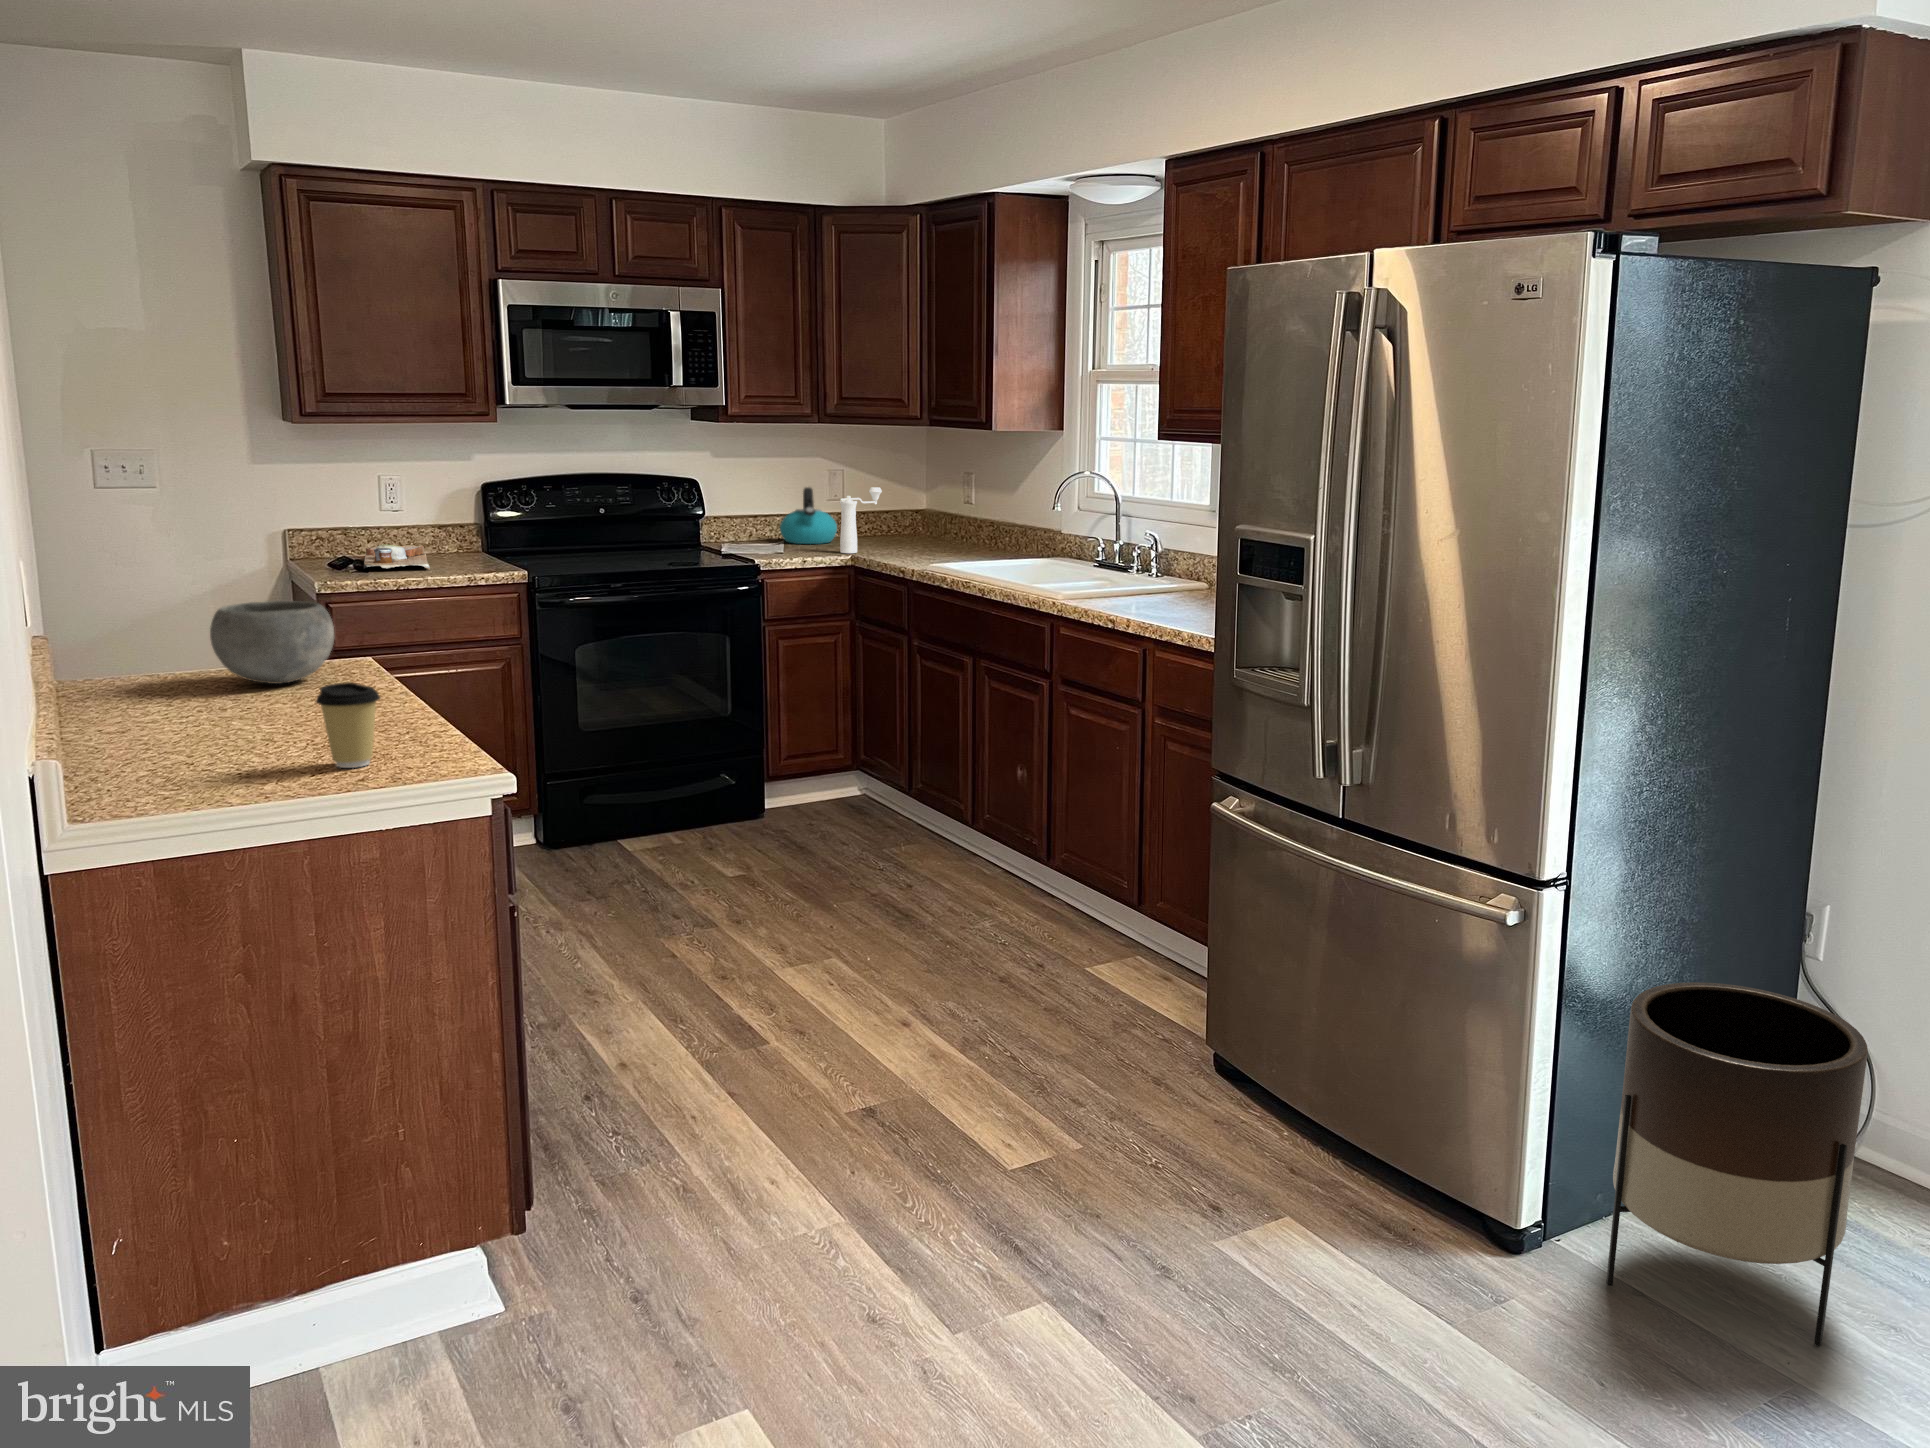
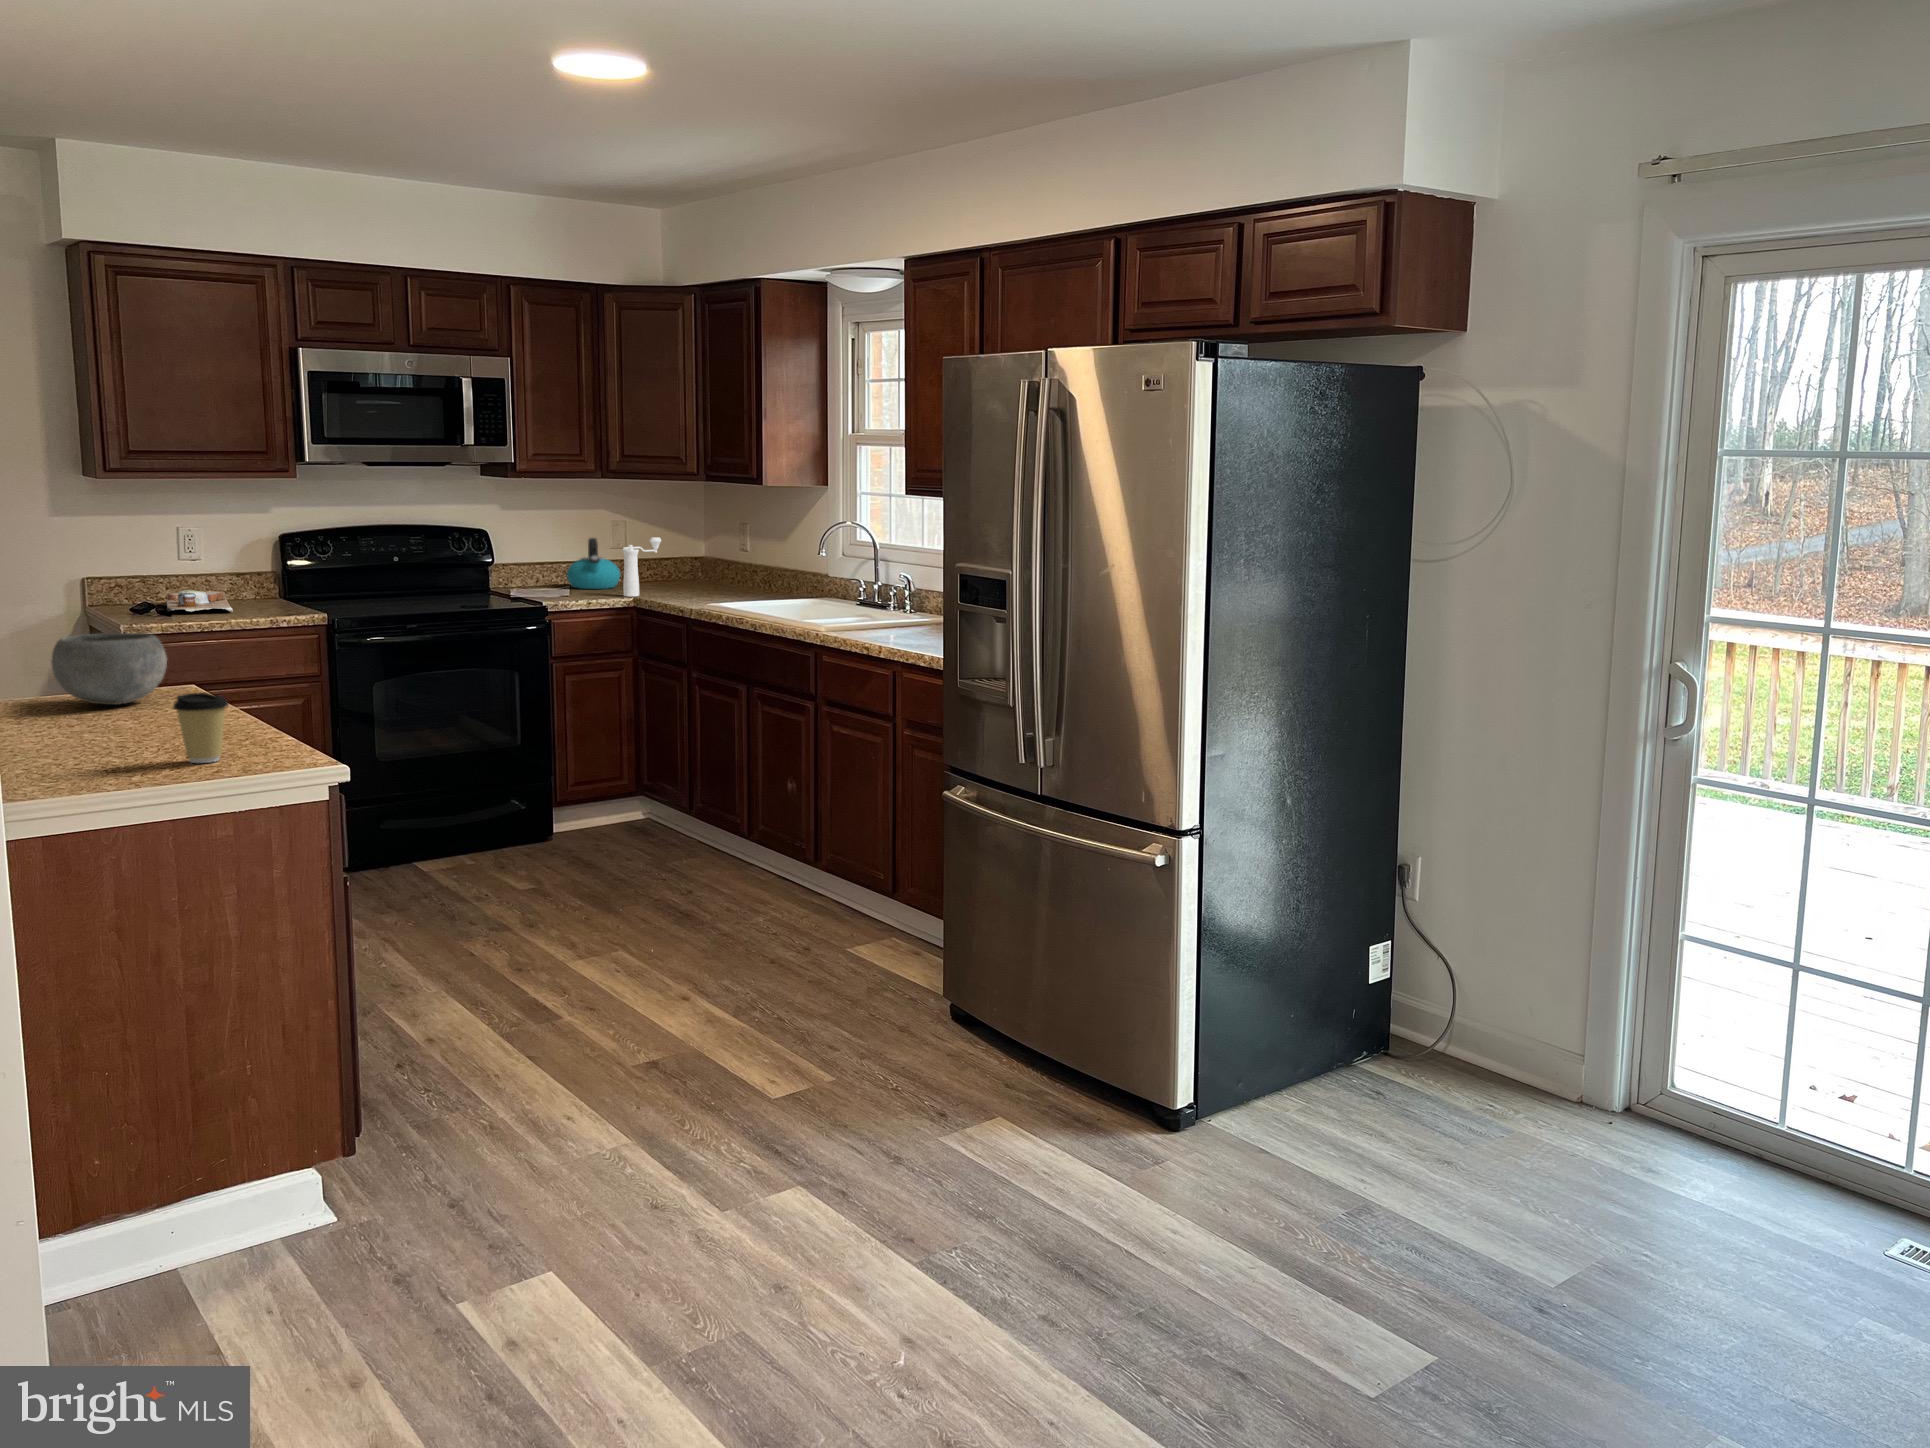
planter: present [1606,982,1868,1347] -> none [1241,911,1418,1177]

